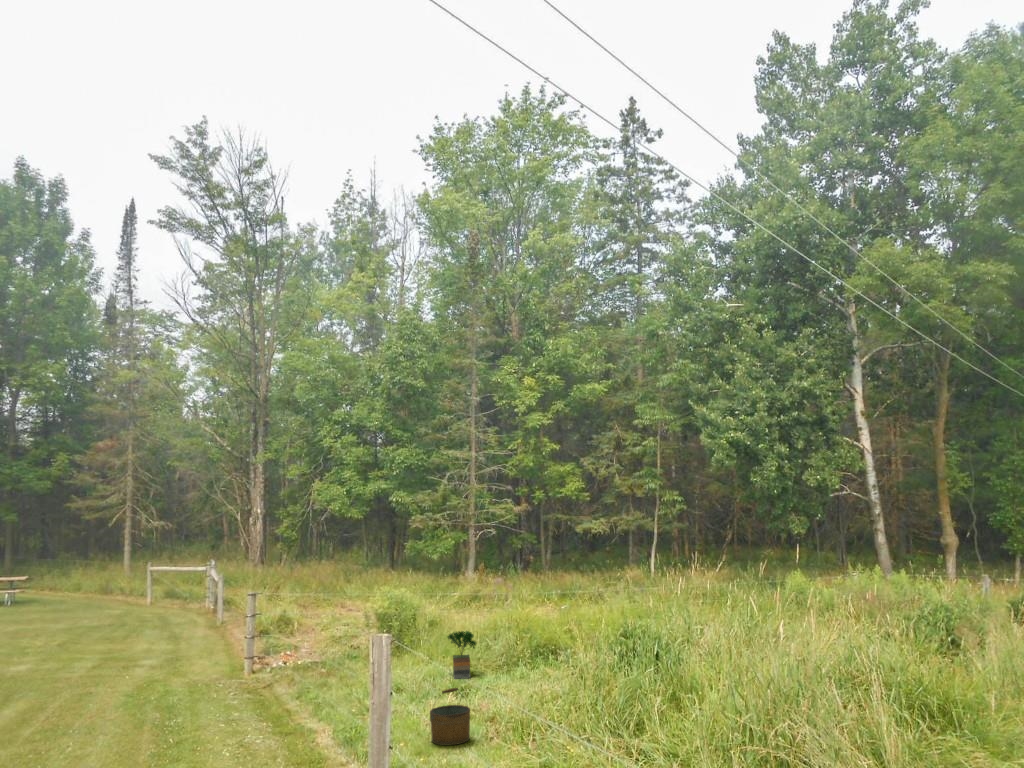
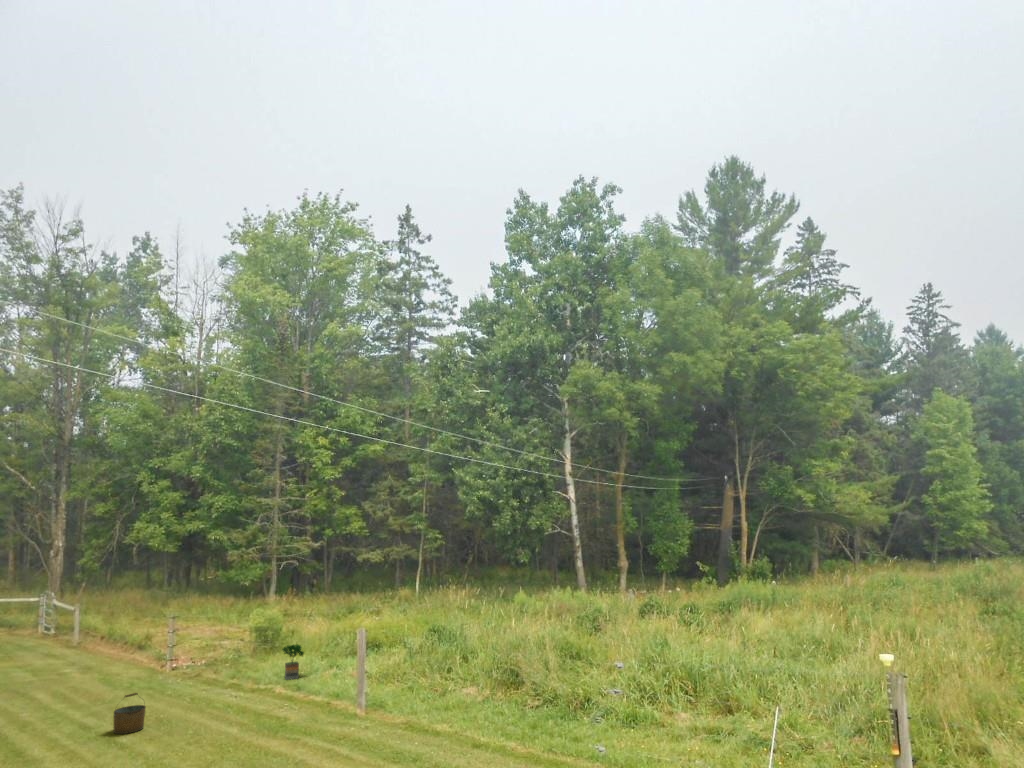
bucket: present [430,688,470,745] -> present [113,693,146,734]

